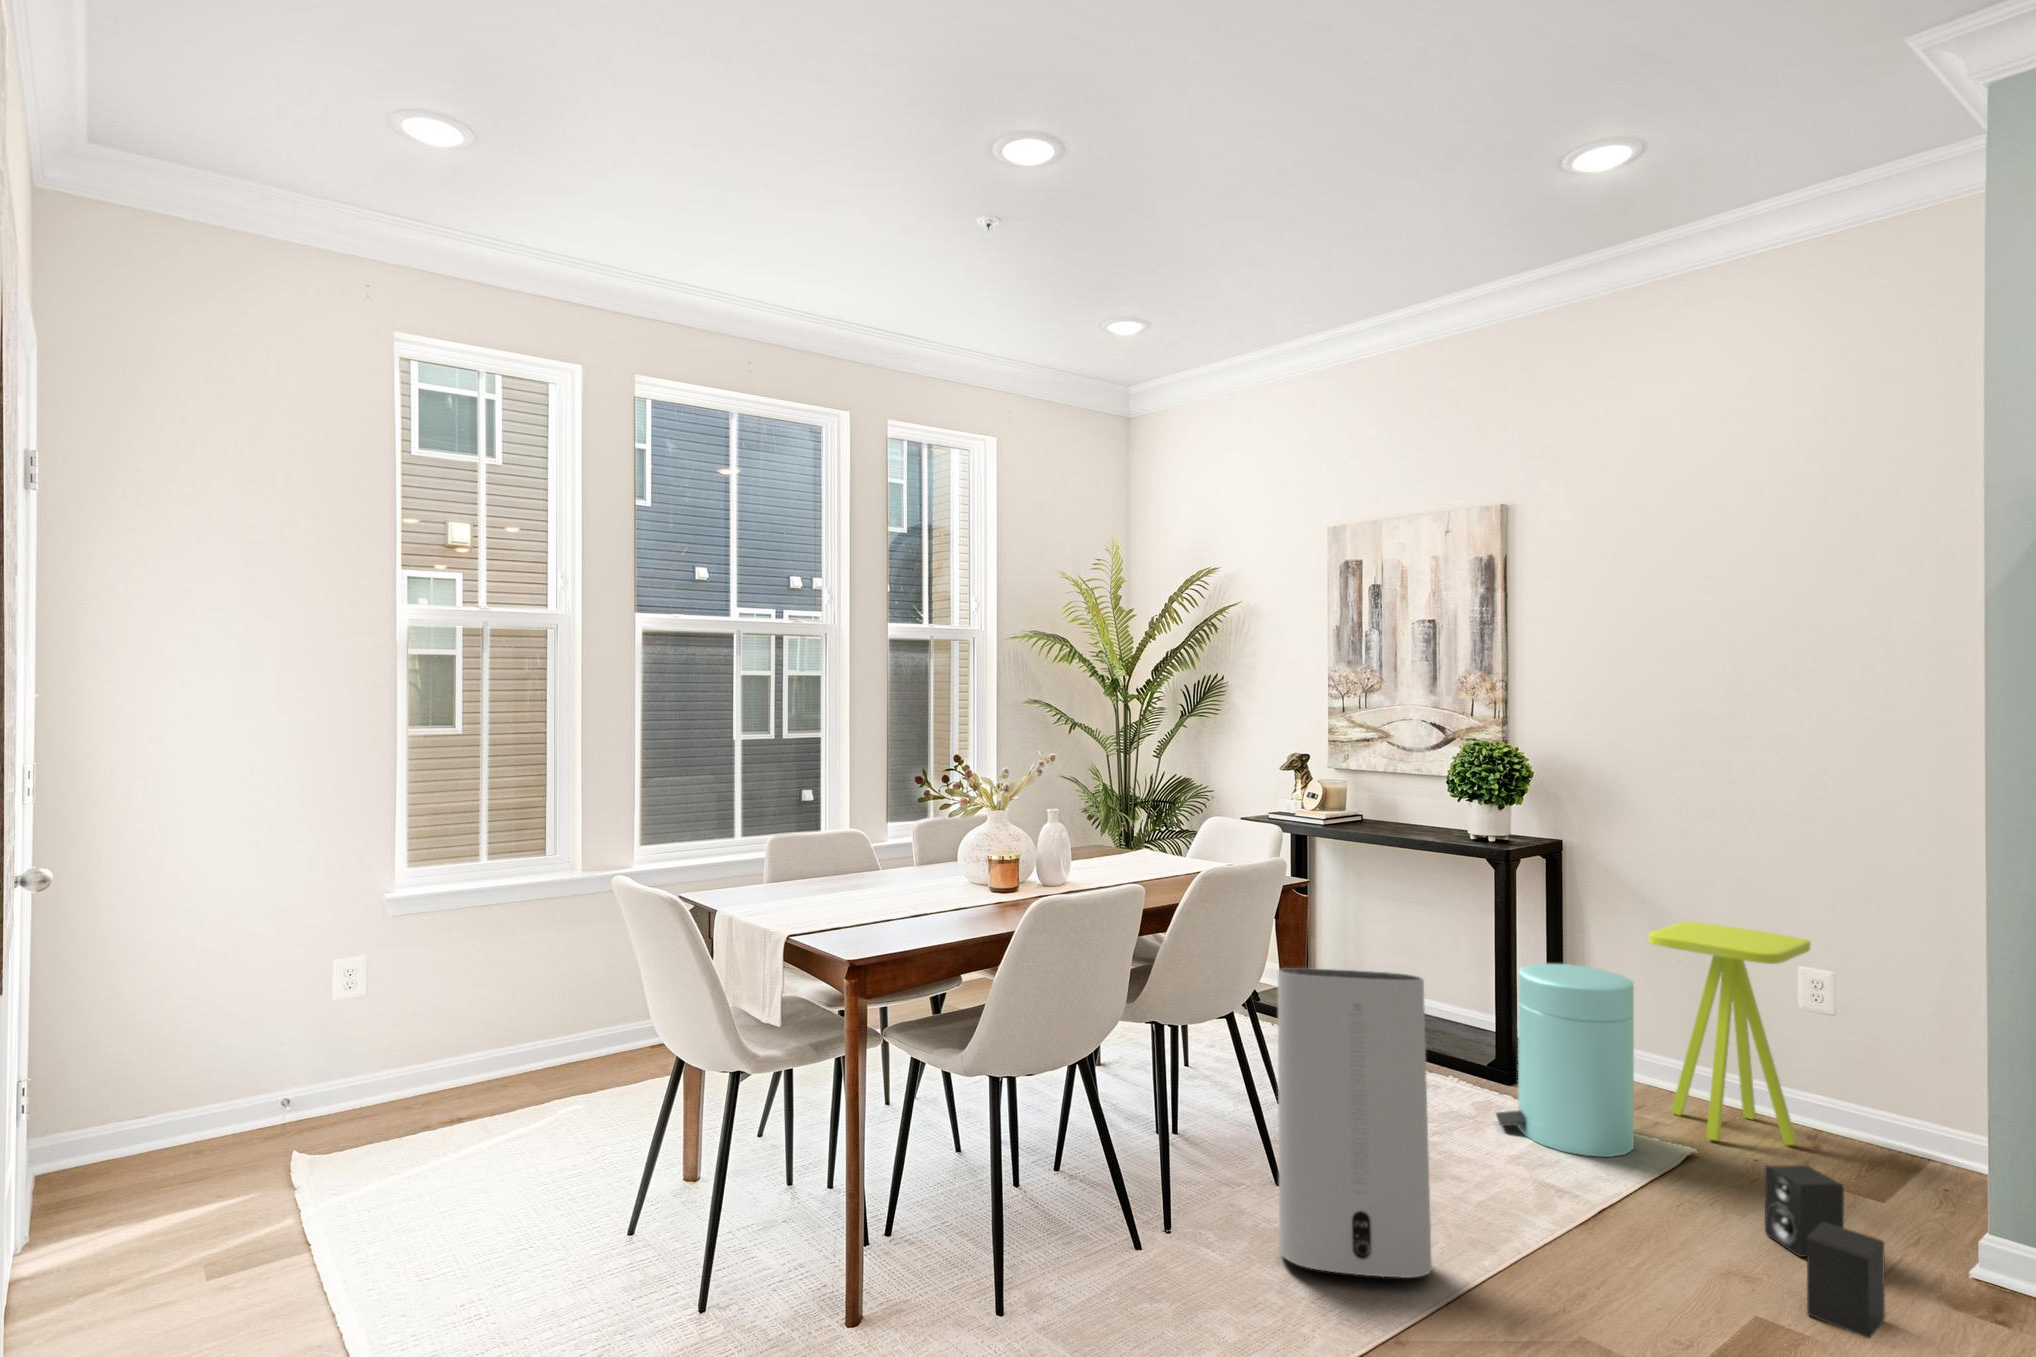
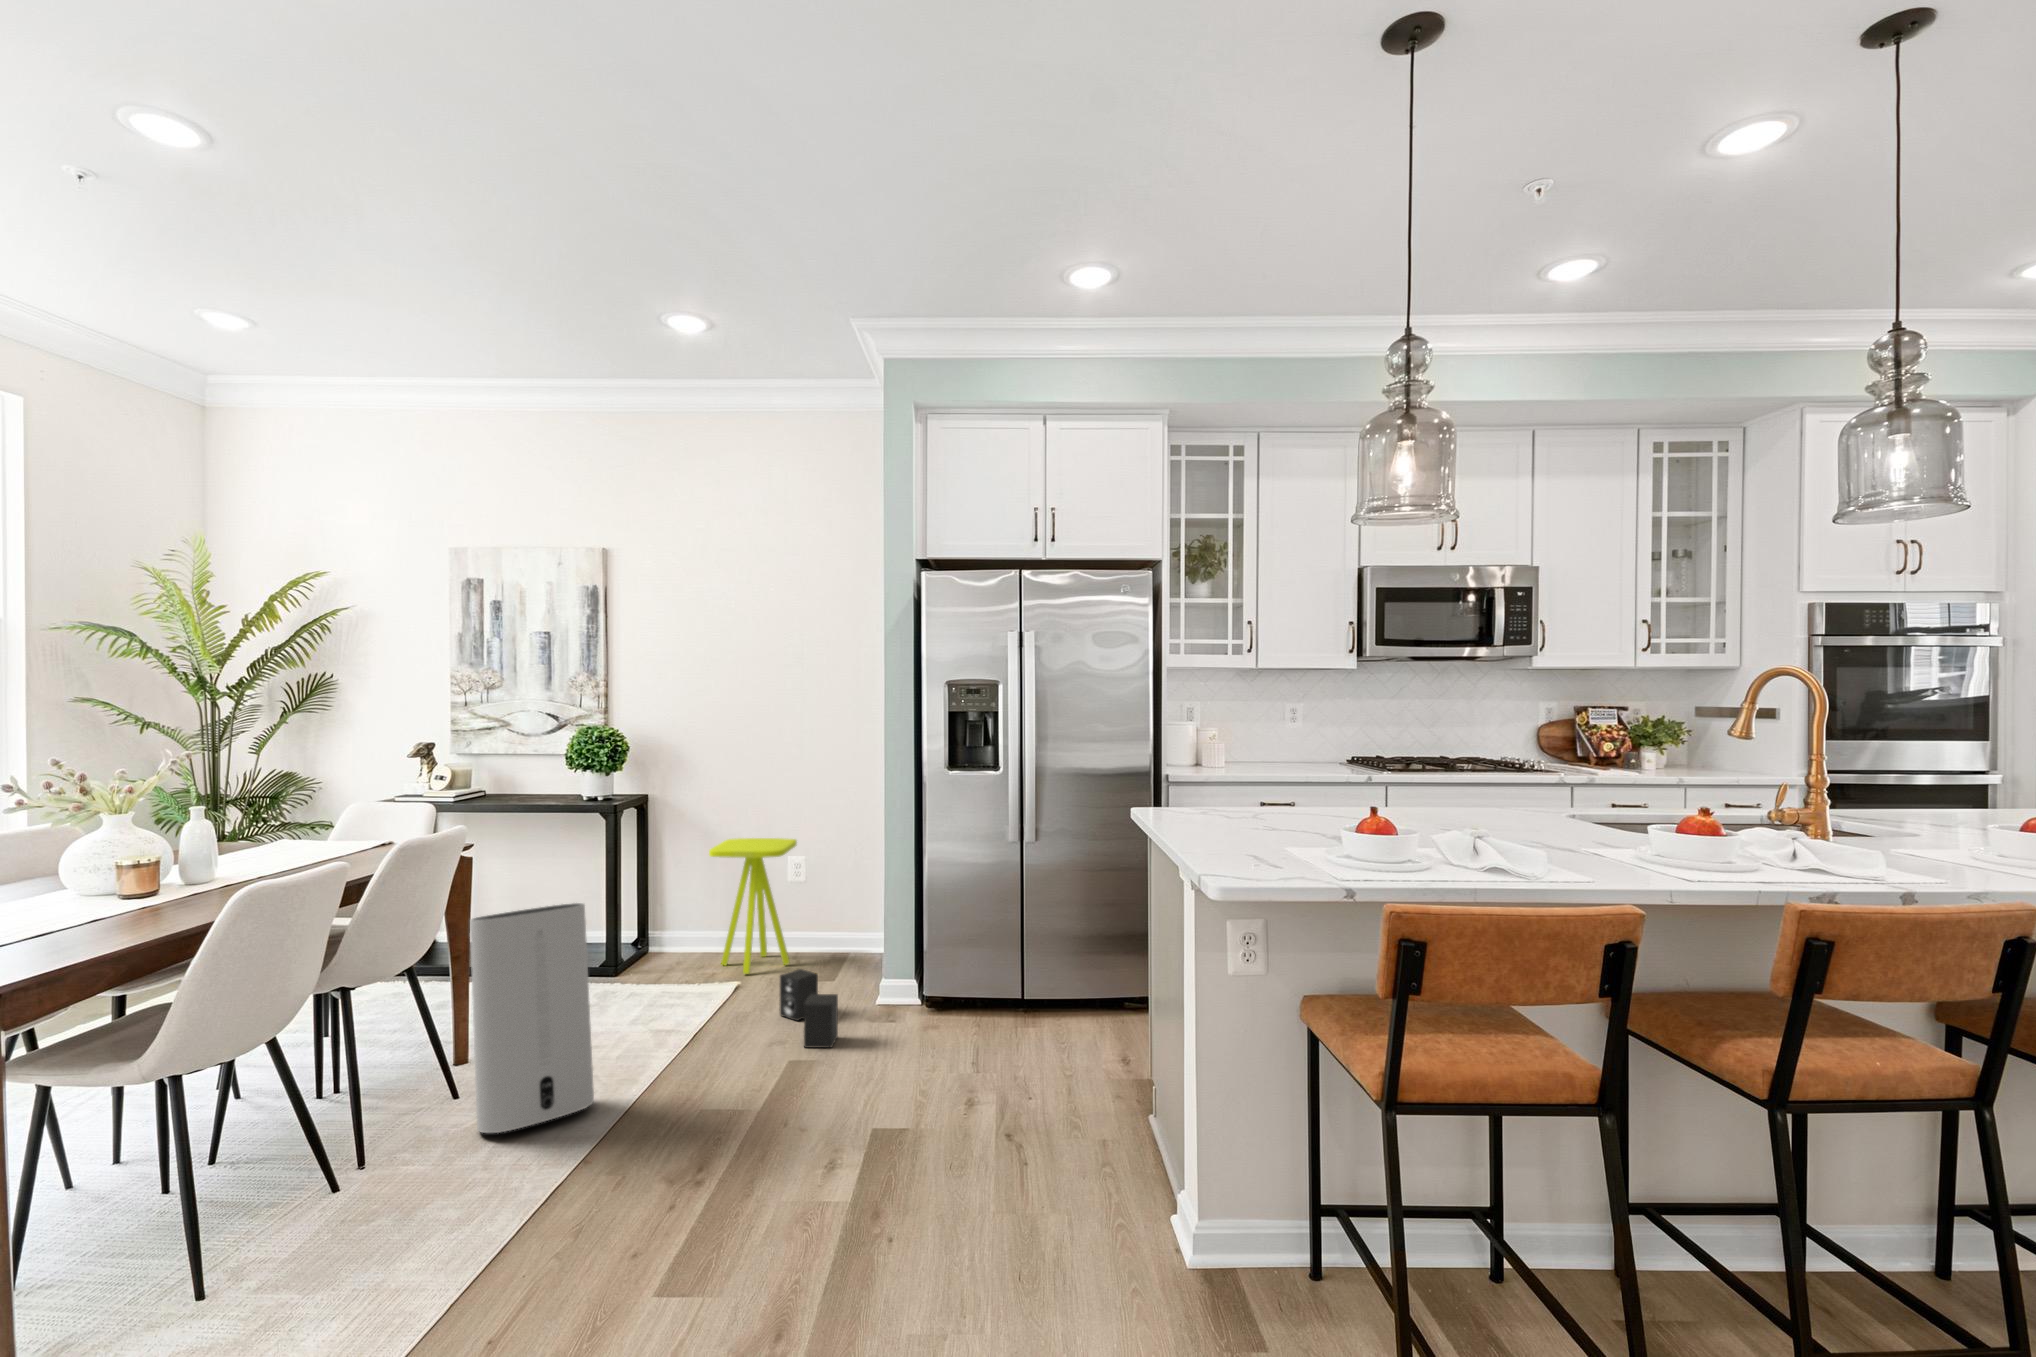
trash can: present [1496,964,1634,1157] -> none [612,879,703,1007]

